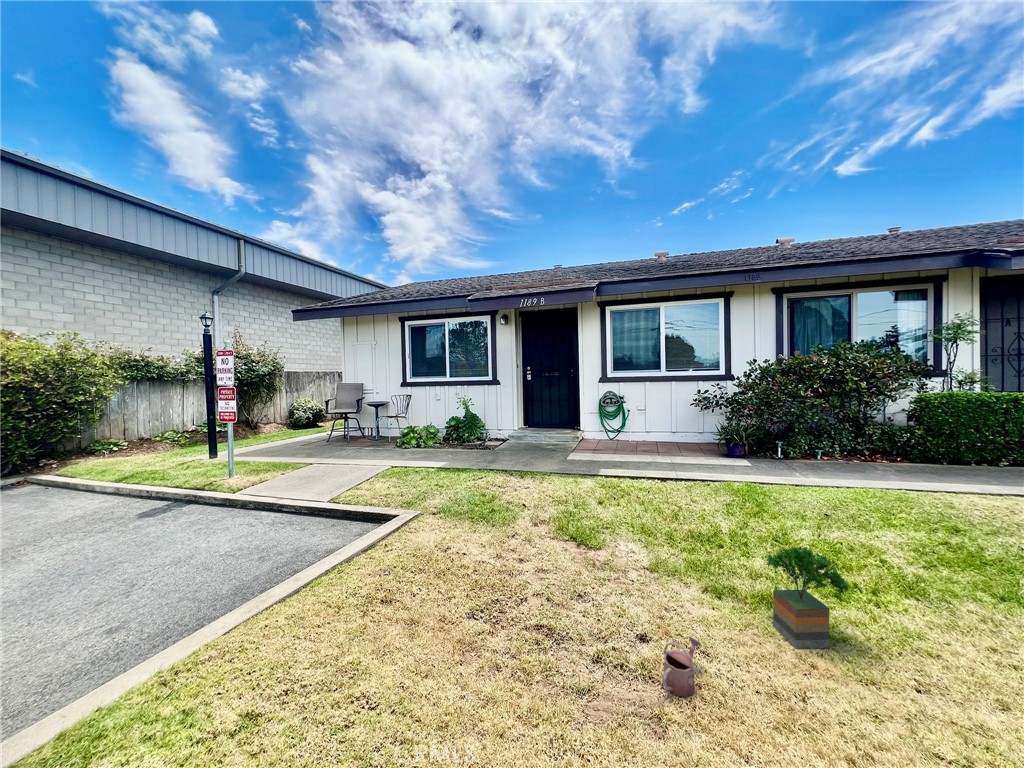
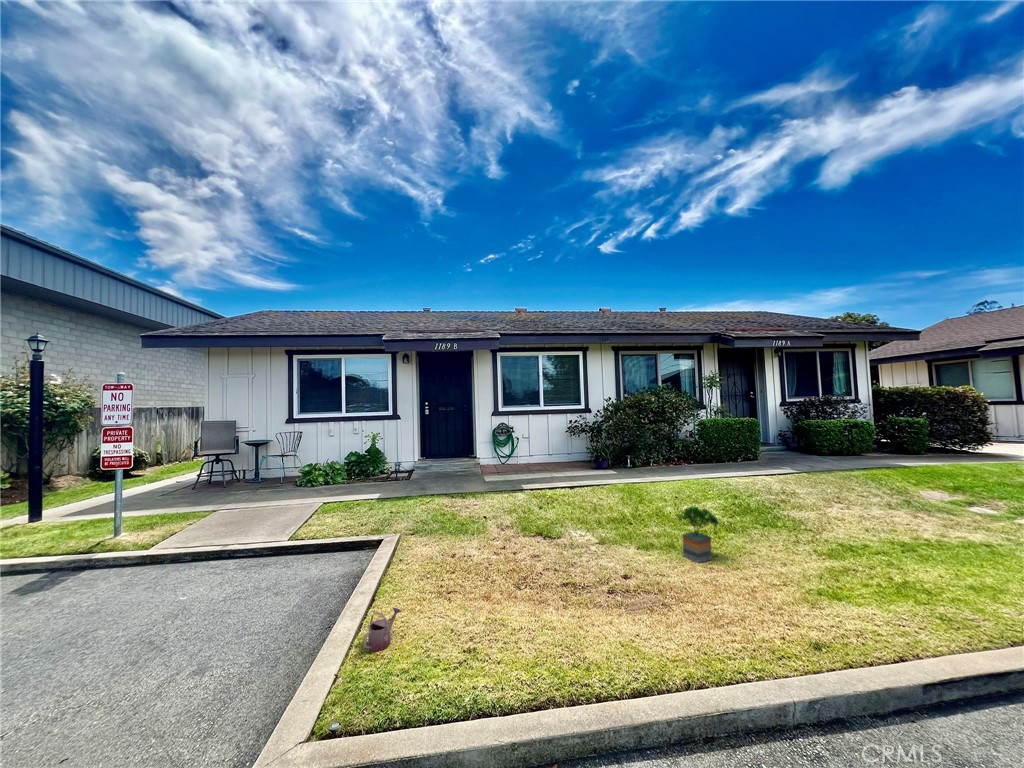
watering can: present [663,637,701,697] -> present [363,607,401,651]

